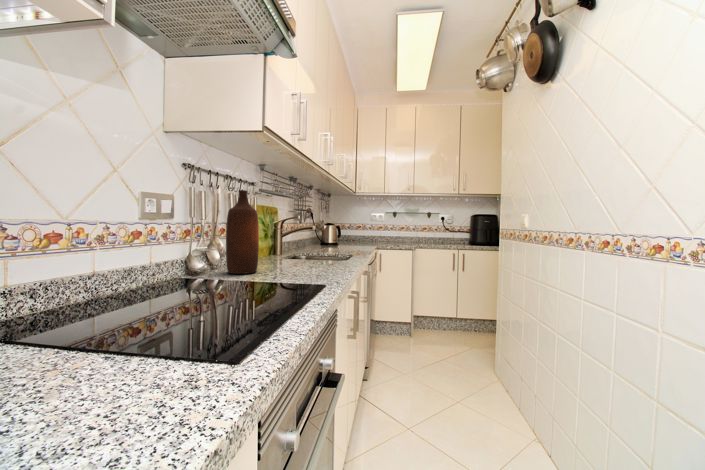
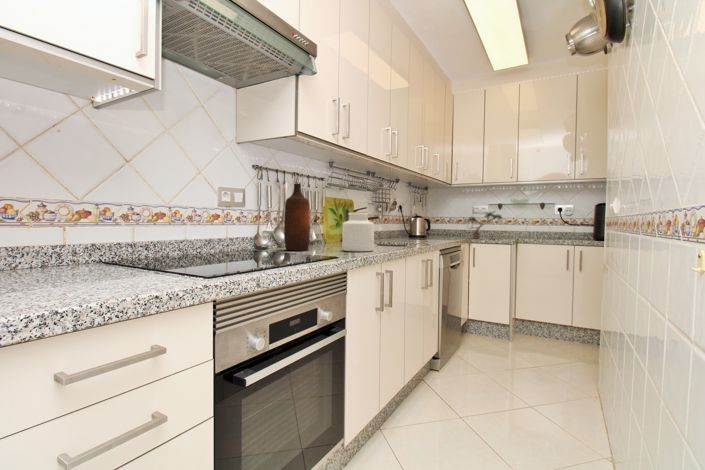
potted plant: none [370,219,408,245] -> present [468,212,502,239]
jar: none [299,227,335,271] -> present [342,212,374,252]

